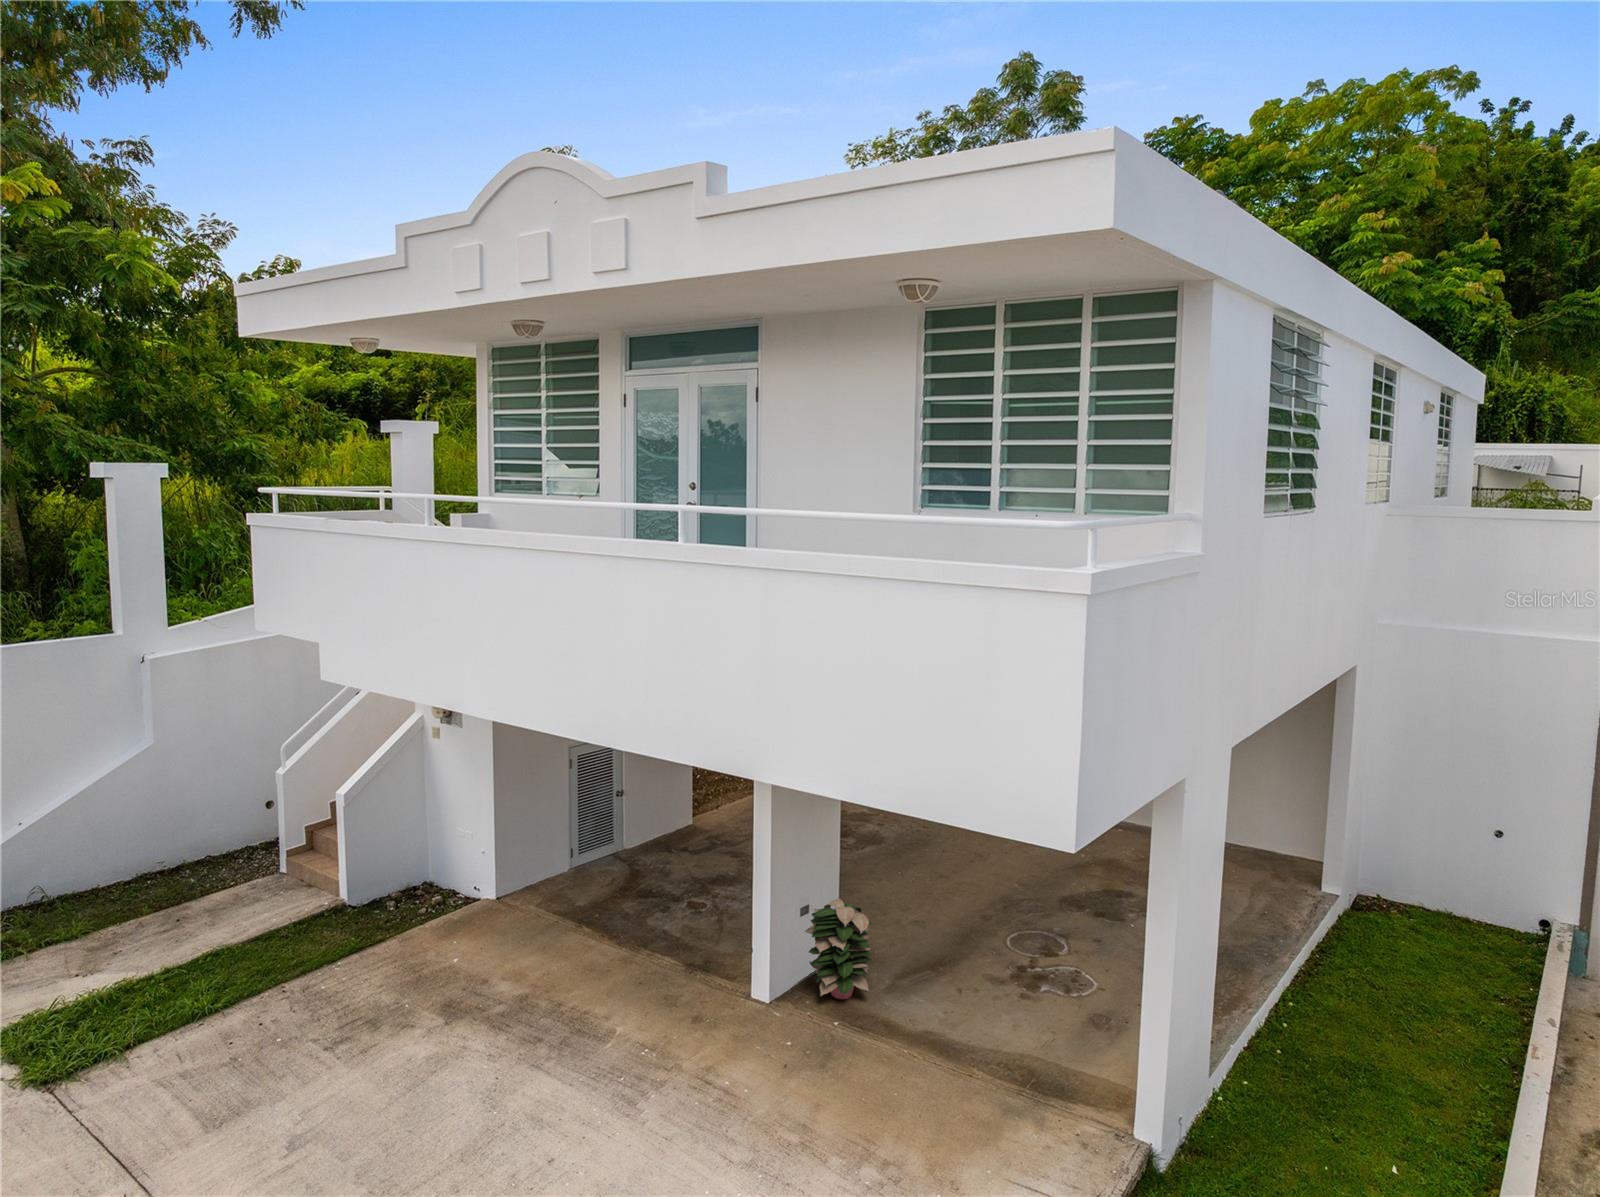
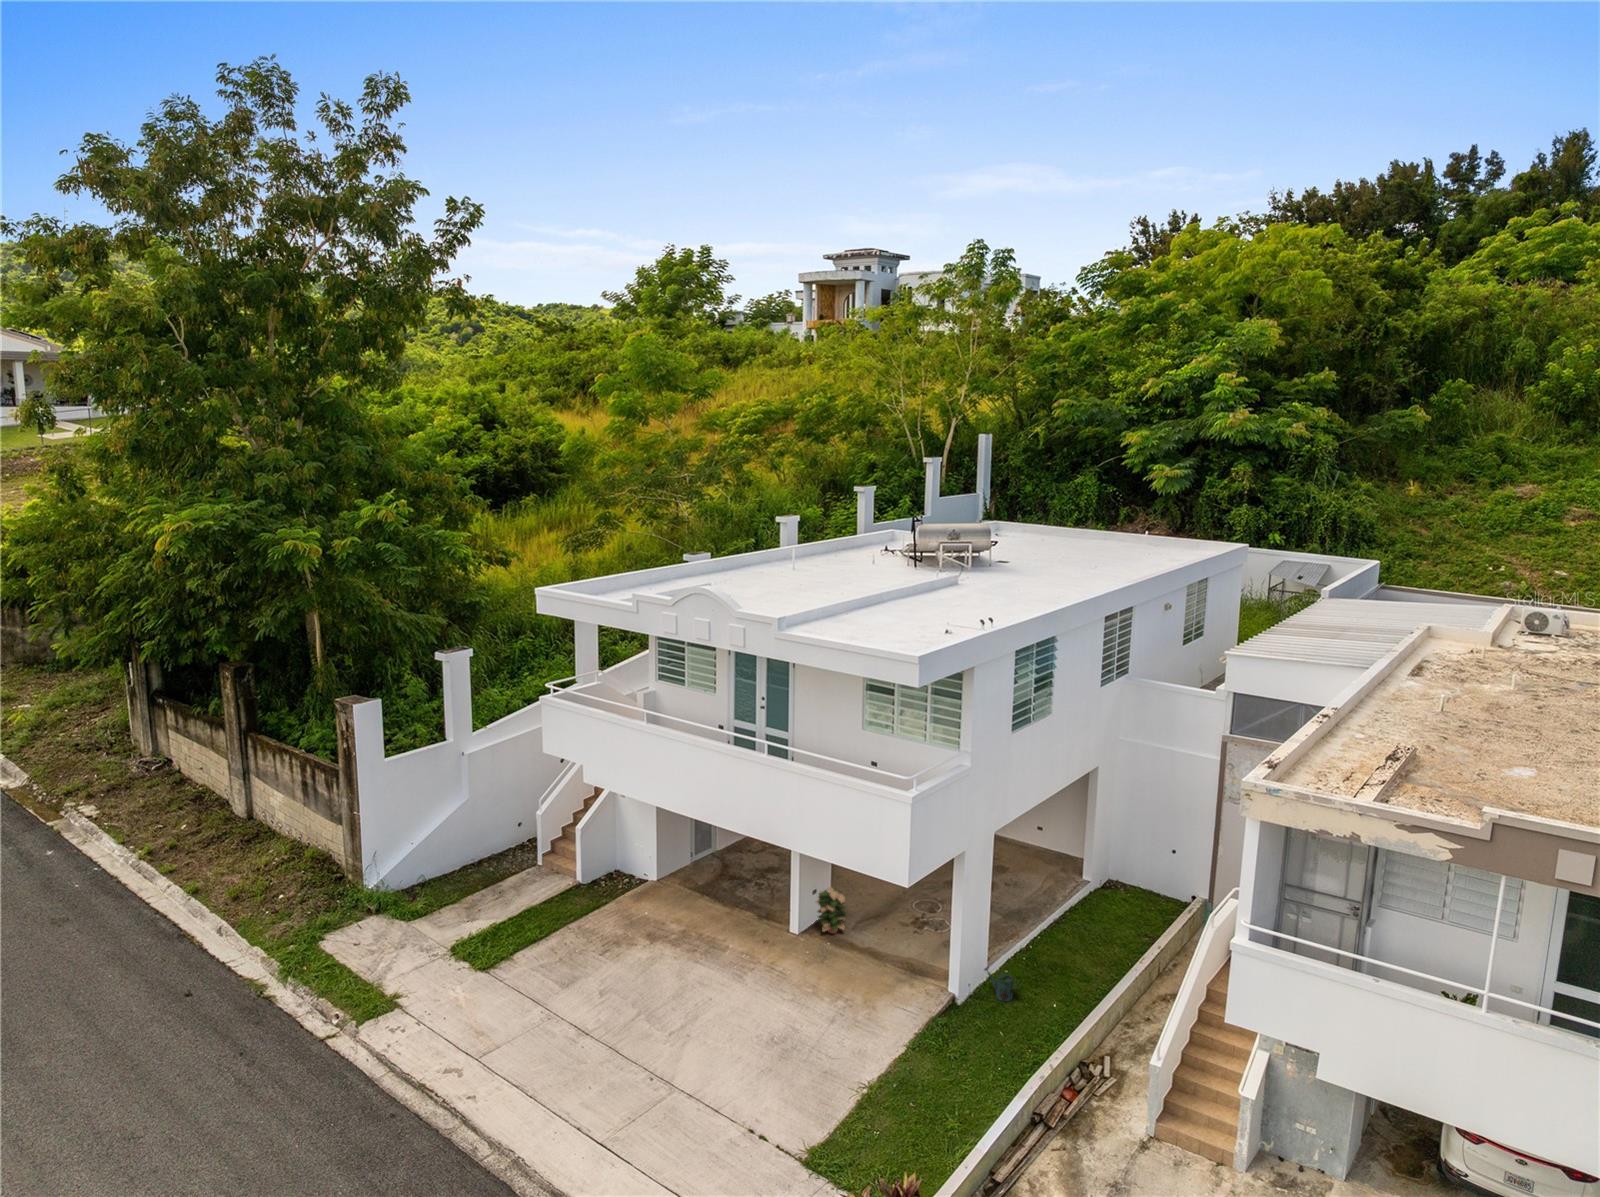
watering can: none [1205,1073,1301,1162] -> present [984,968,1014,1002]

